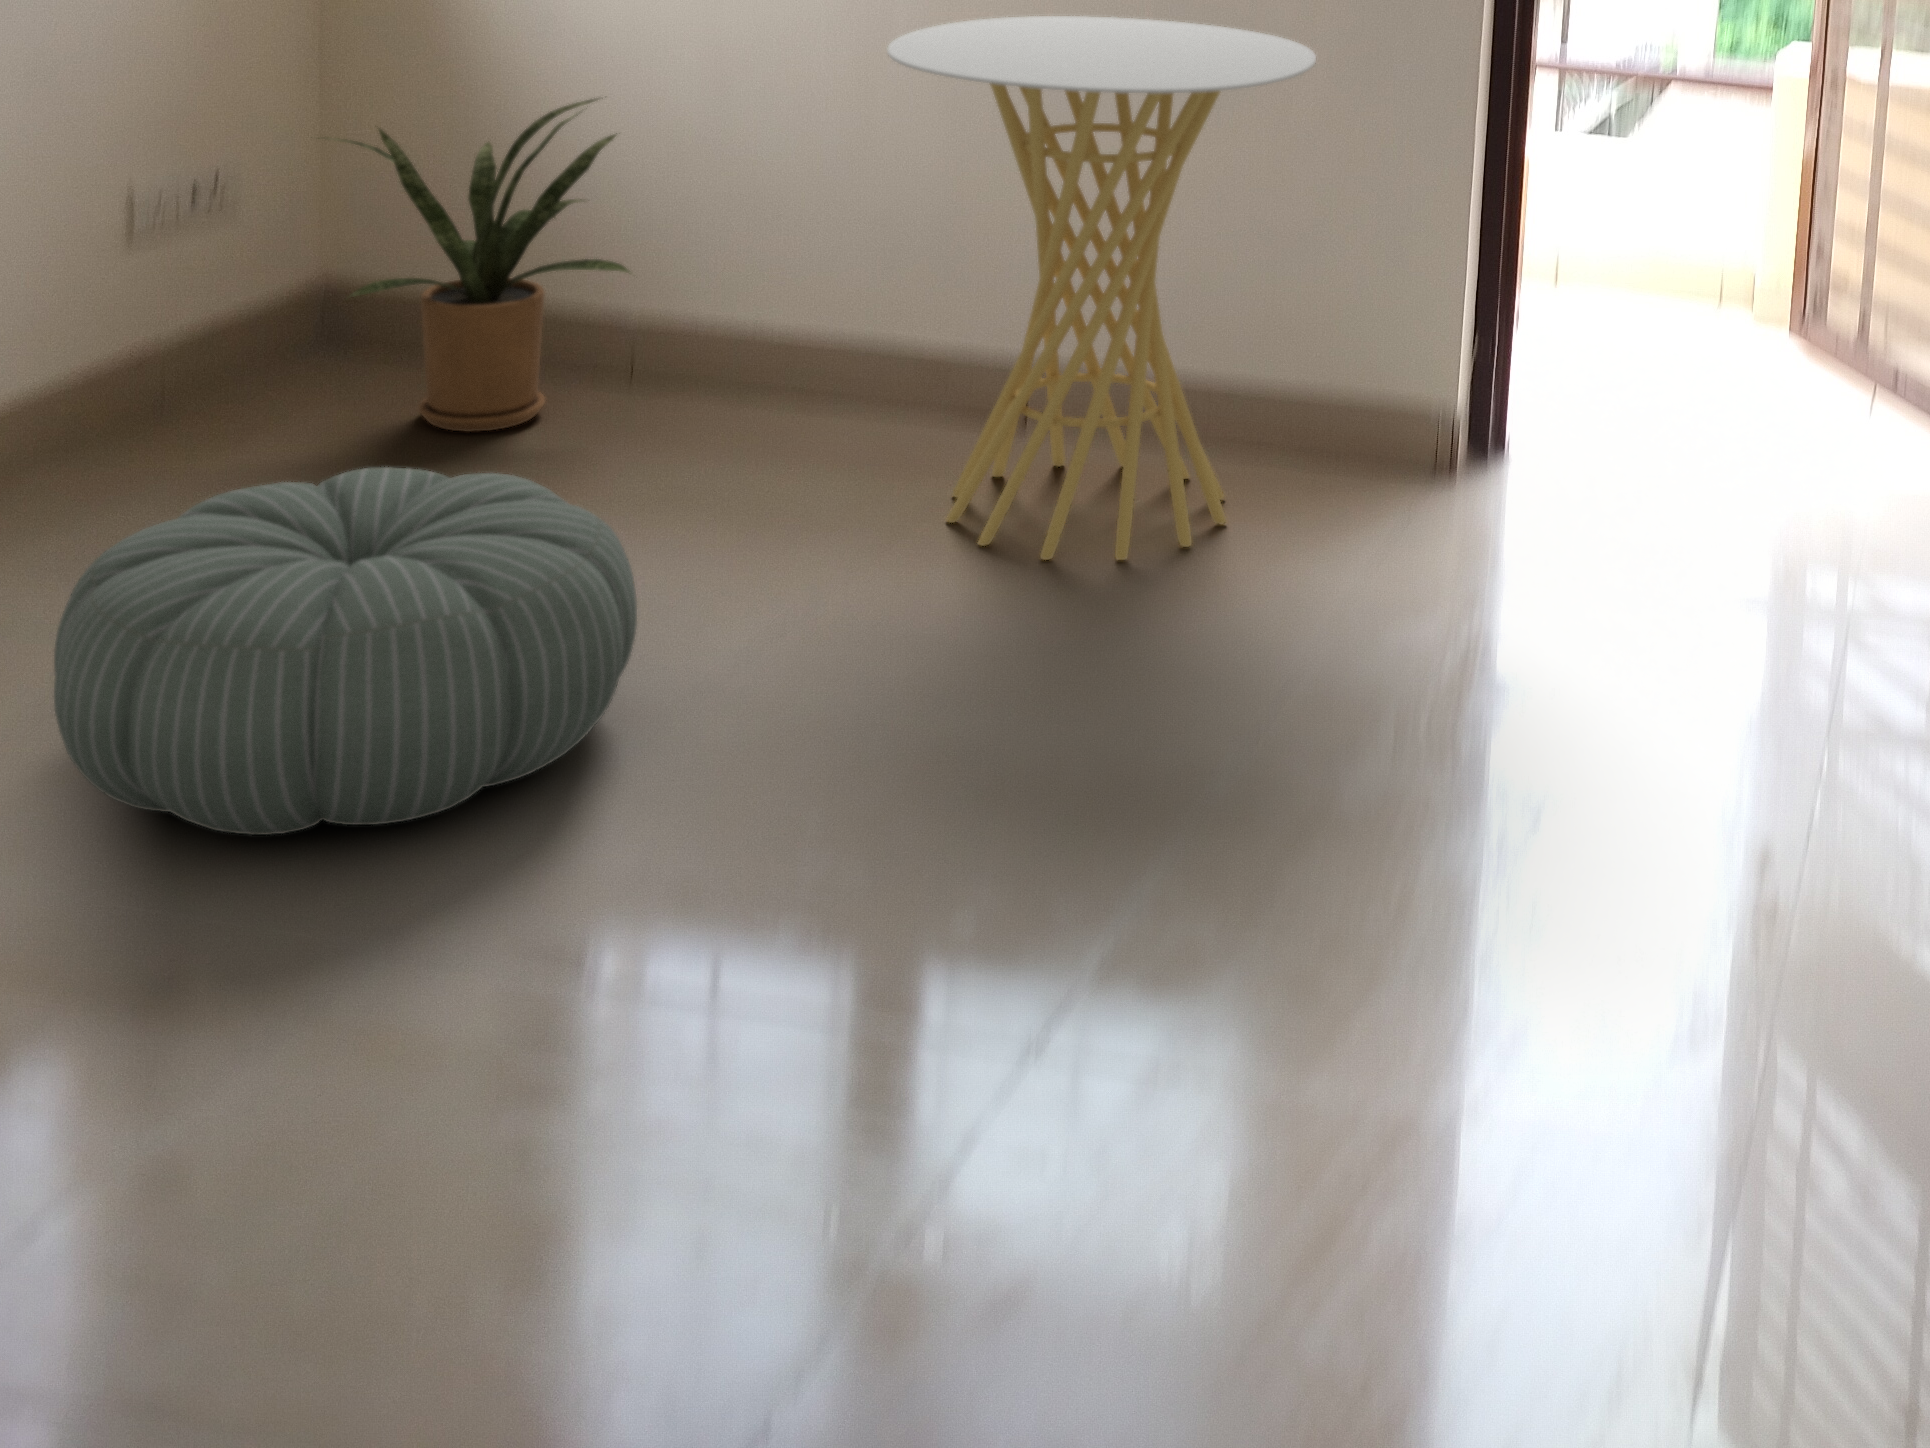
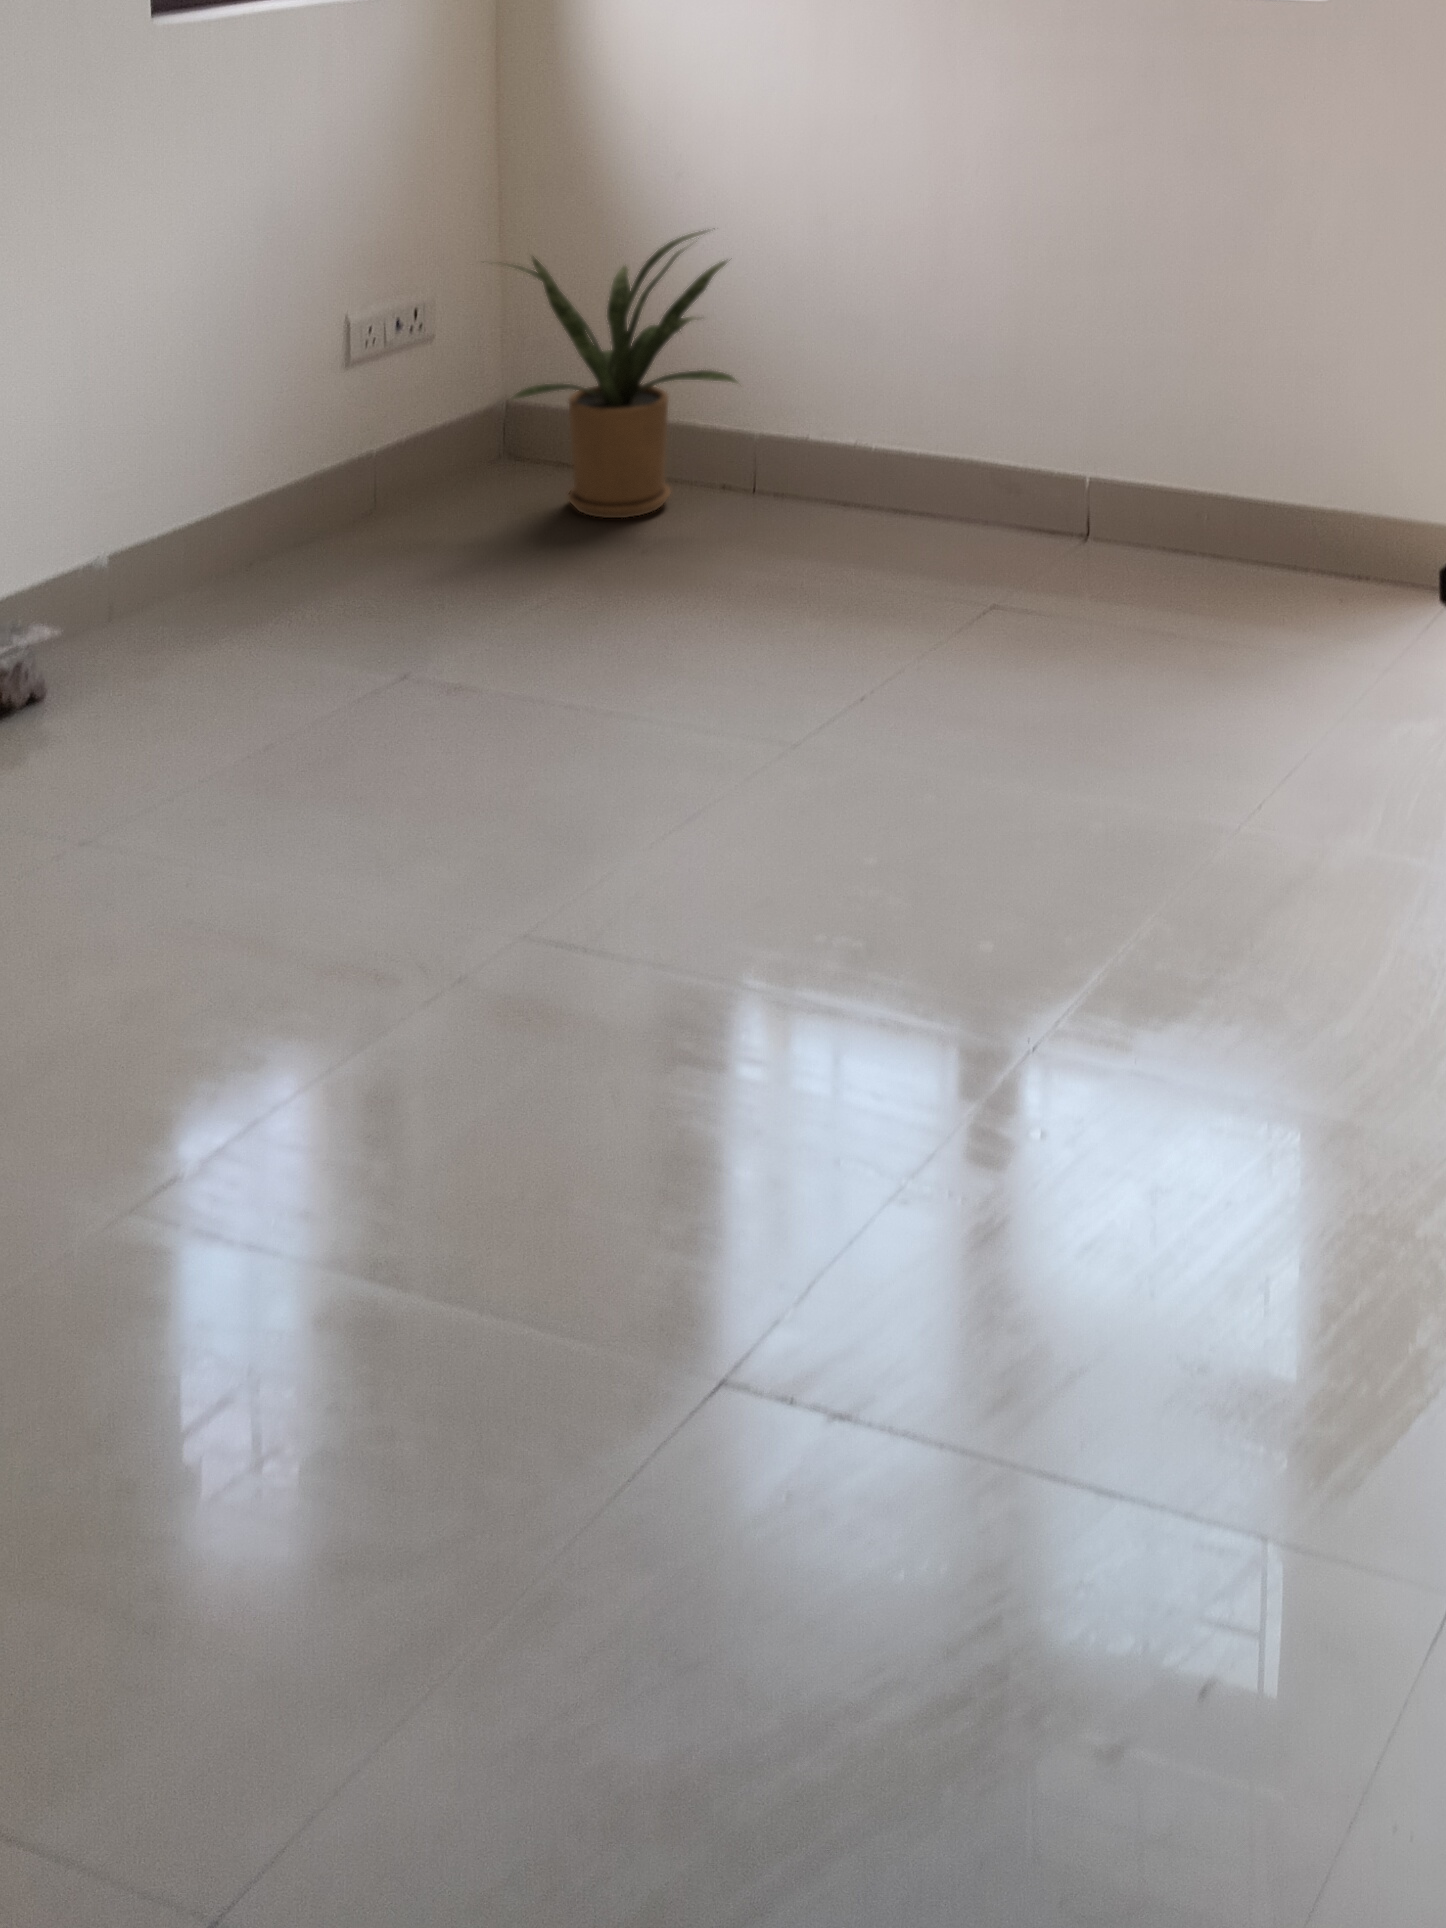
side table: present [887,16,1316,560] -> none [938,159,1326,663]
pouf: present [54,467,637,835] -> none [260,553,714,860]

